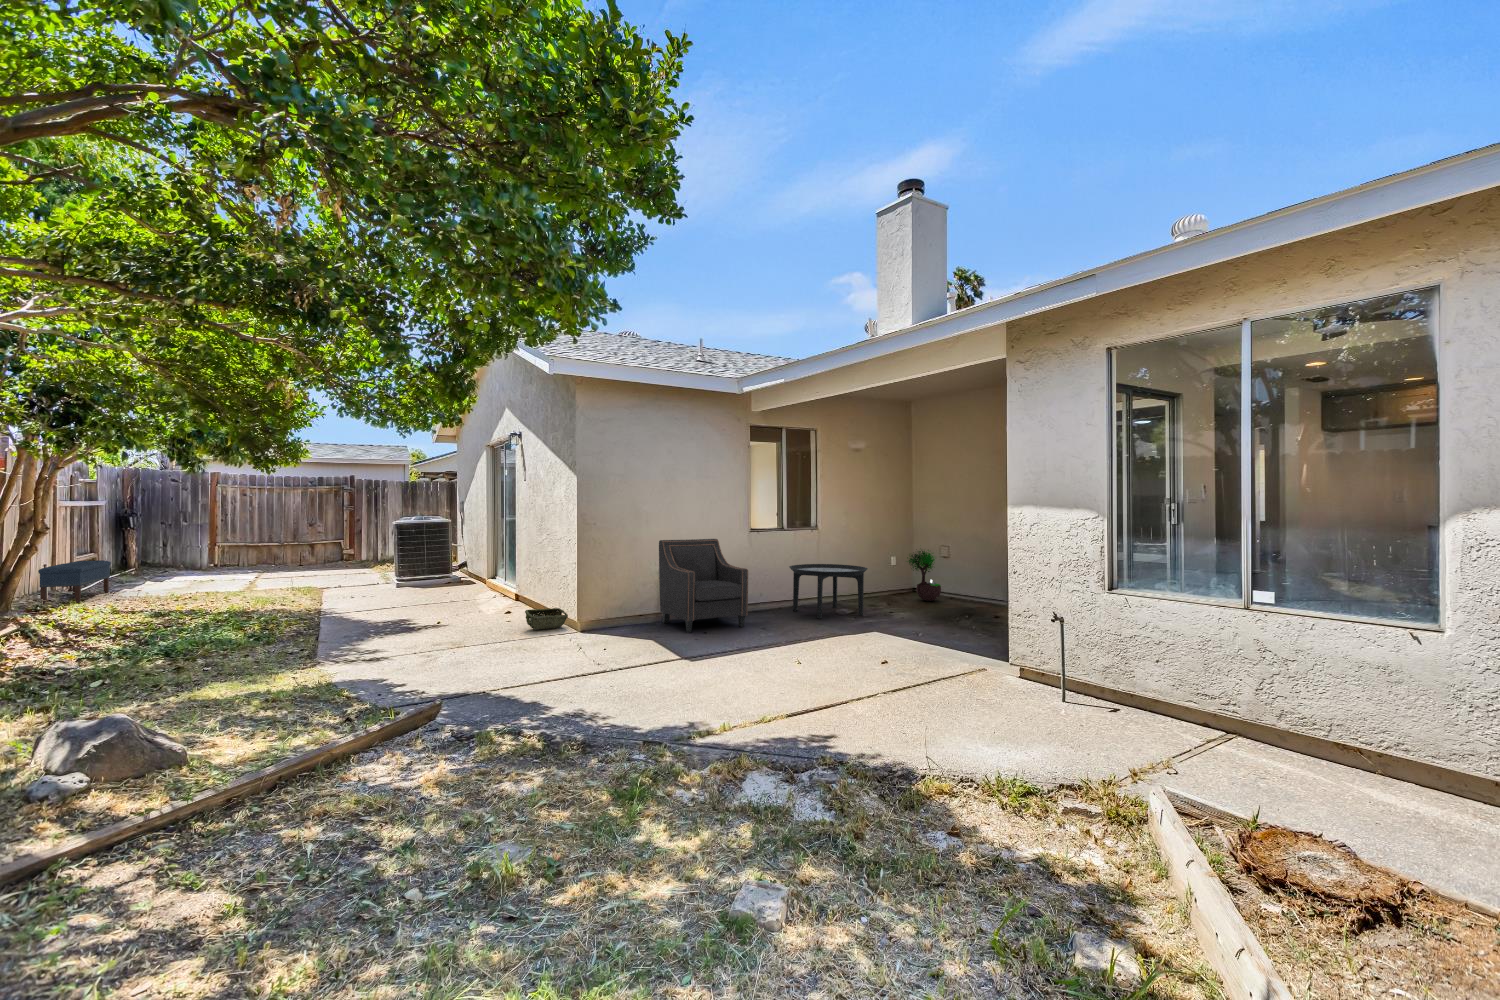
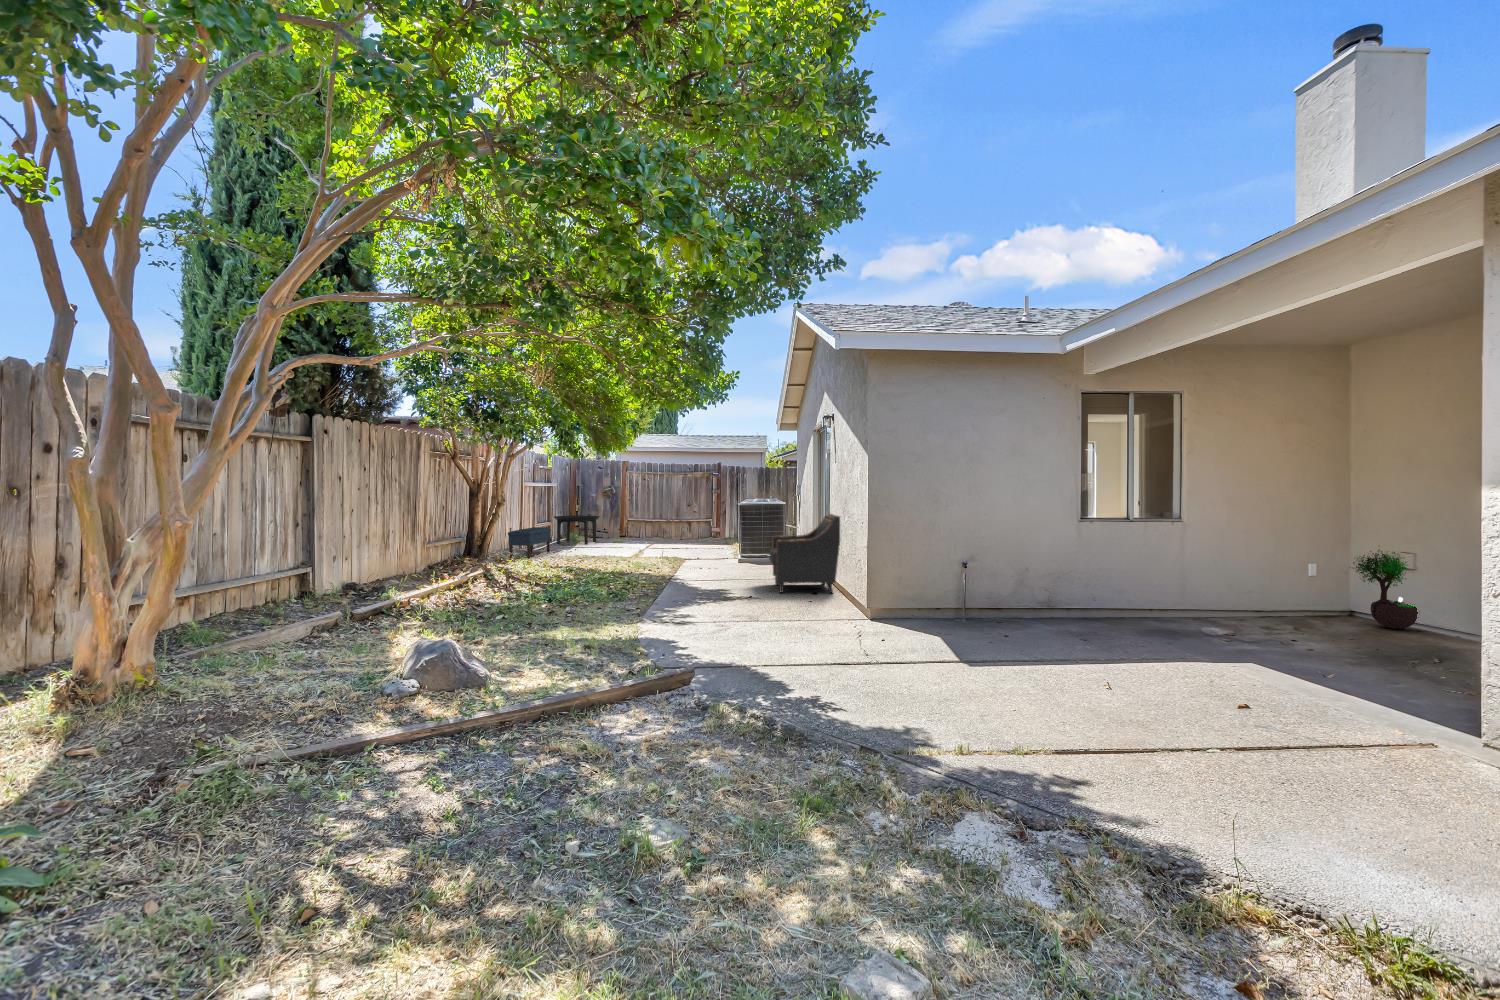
chair: present [659,539,748,633] -> present [769,514,841,593]
round table: present [789,564,868,619] -> present [554,515,600,544]
woven basket: present [525,608,568,630] -> none [821,591,863,613]

